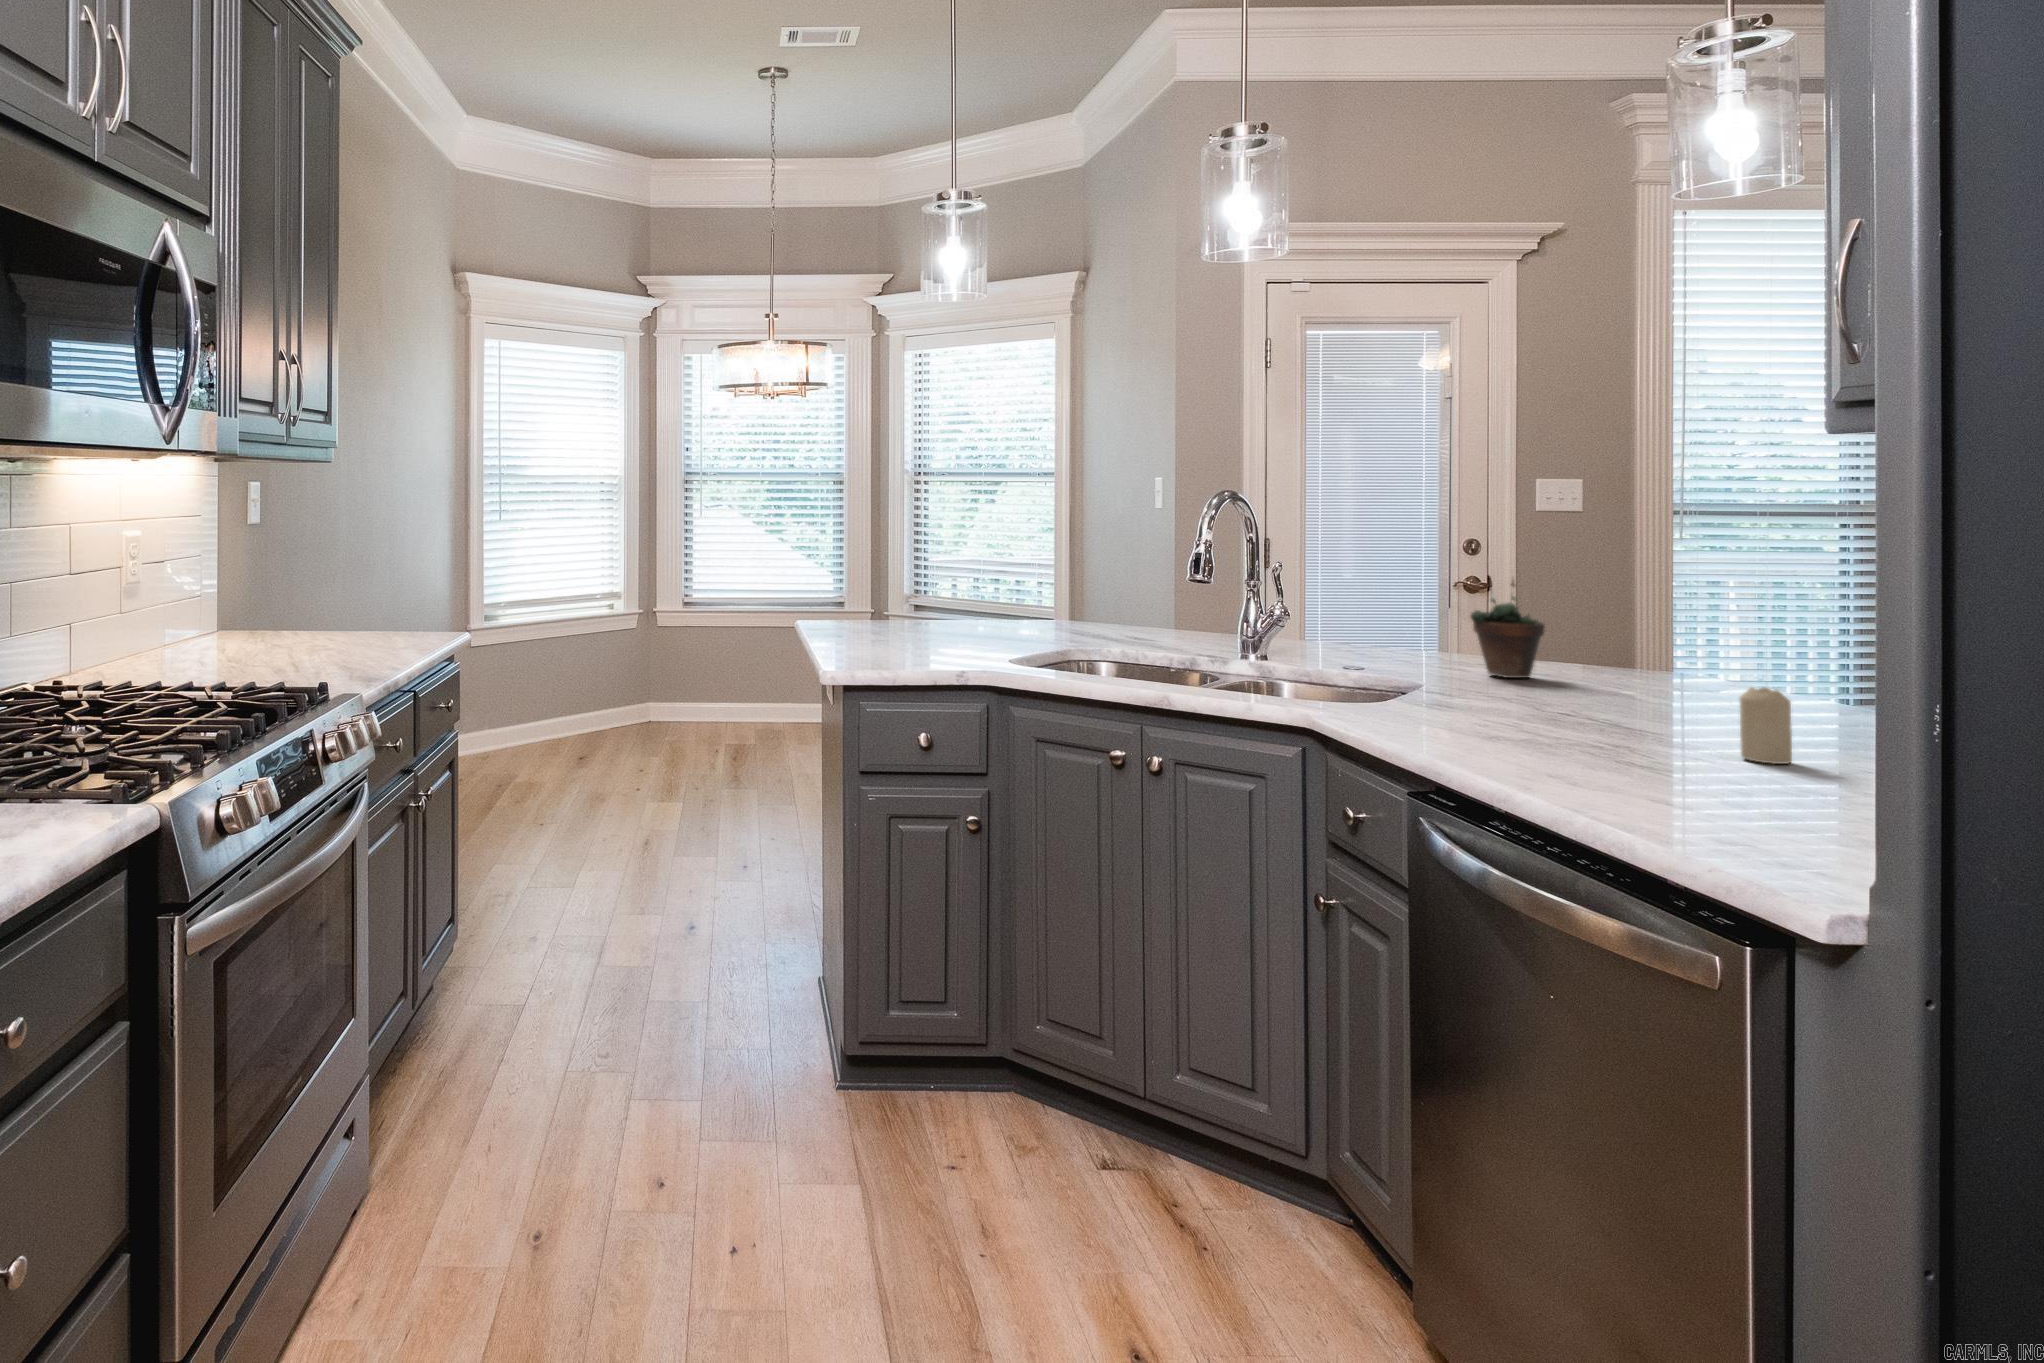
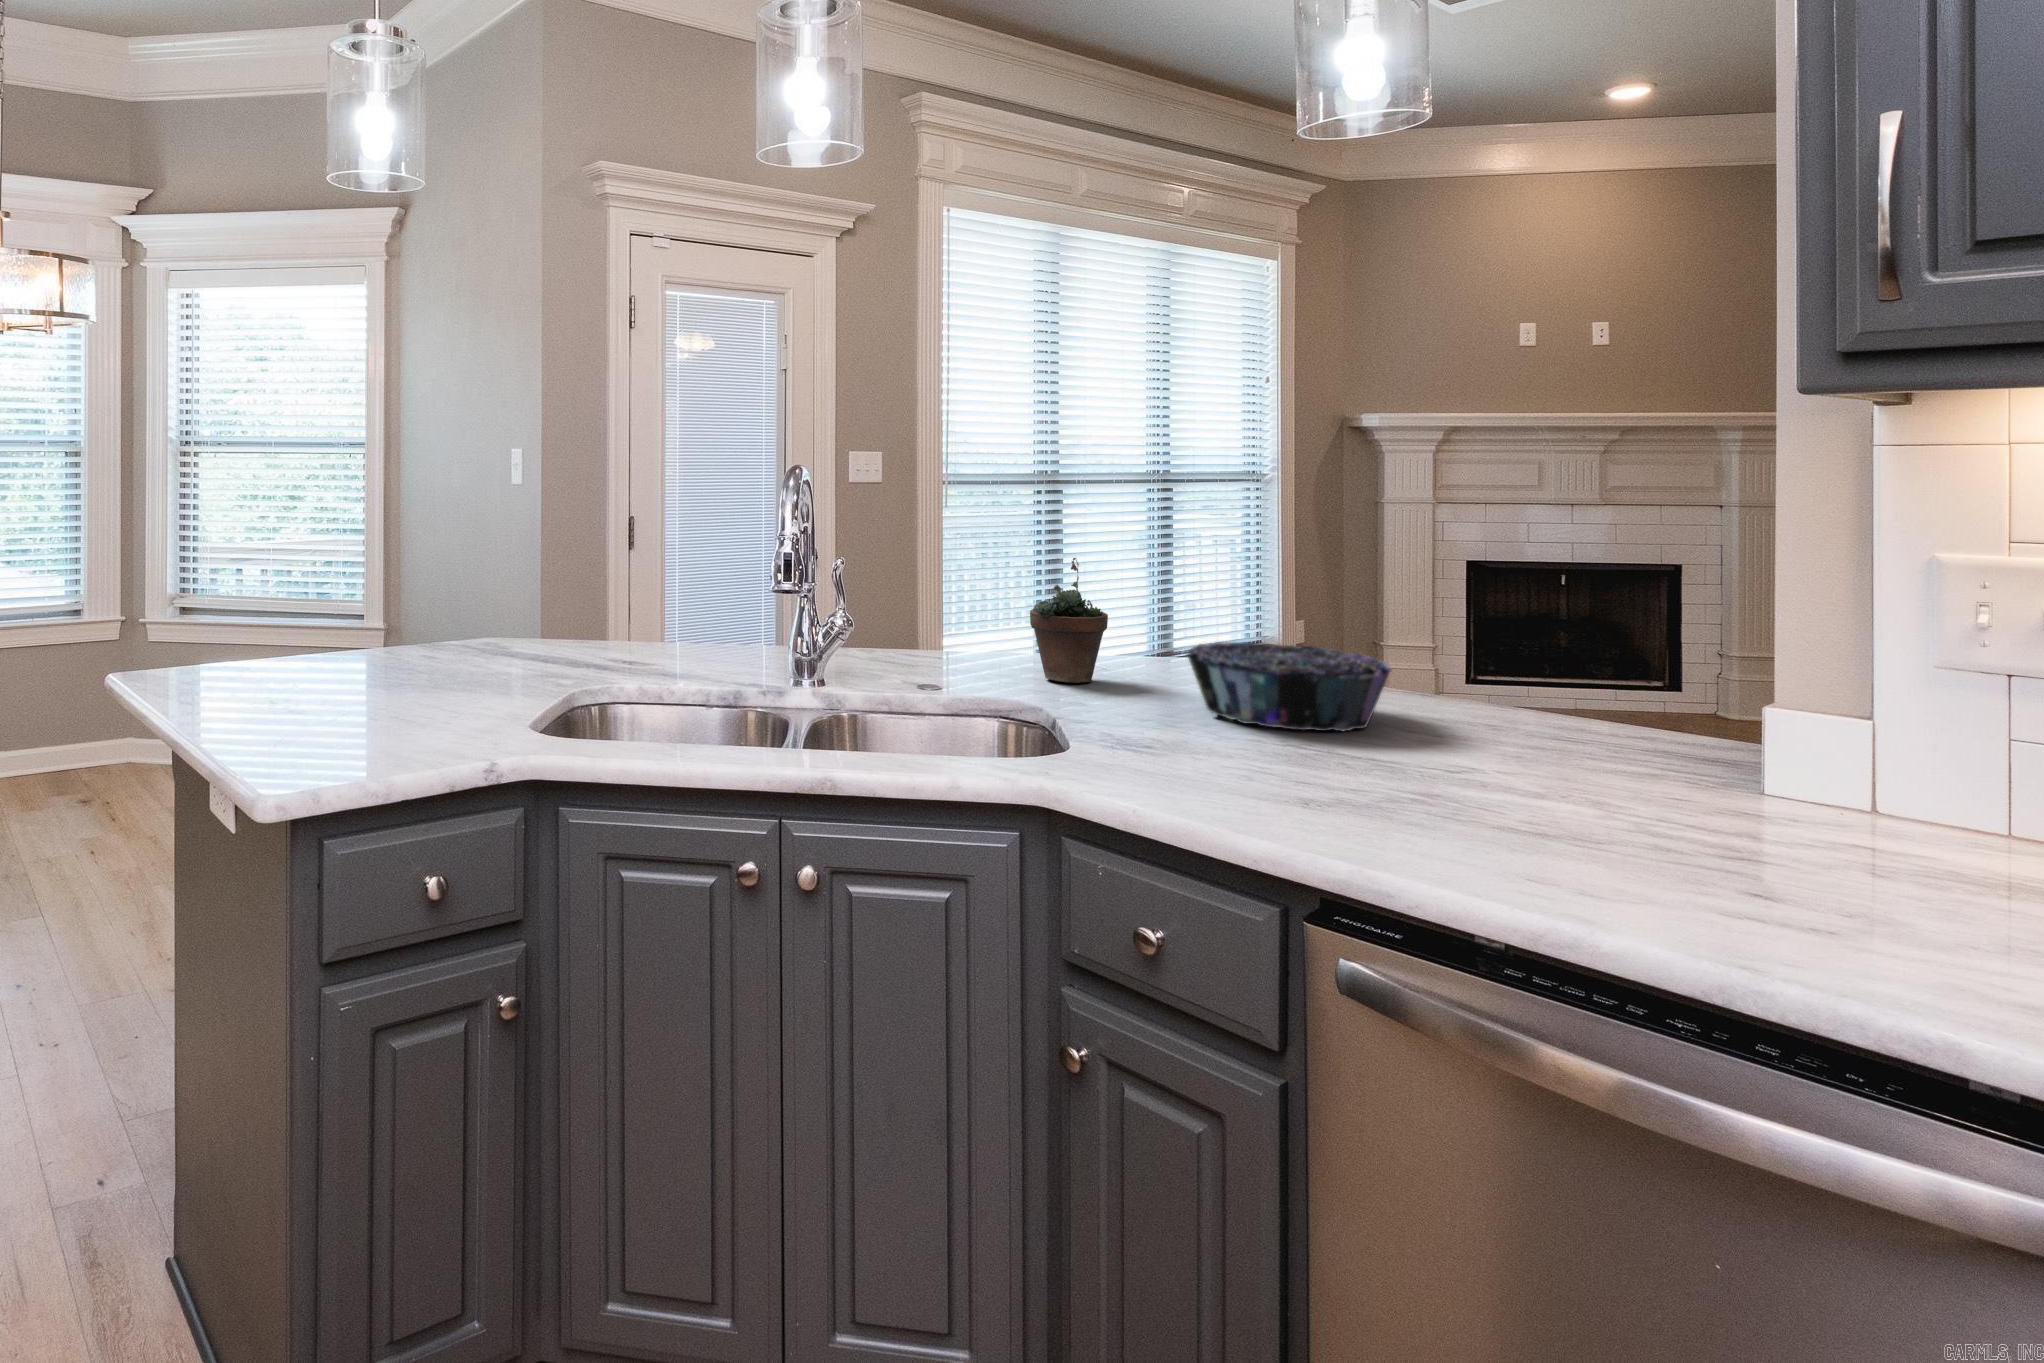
decorative bowl: none [1545,649,1734,716] -> present [1187,642,1392,731]
candle: present [1740,687,1792,764] -> none [1603,705,1671,811]

